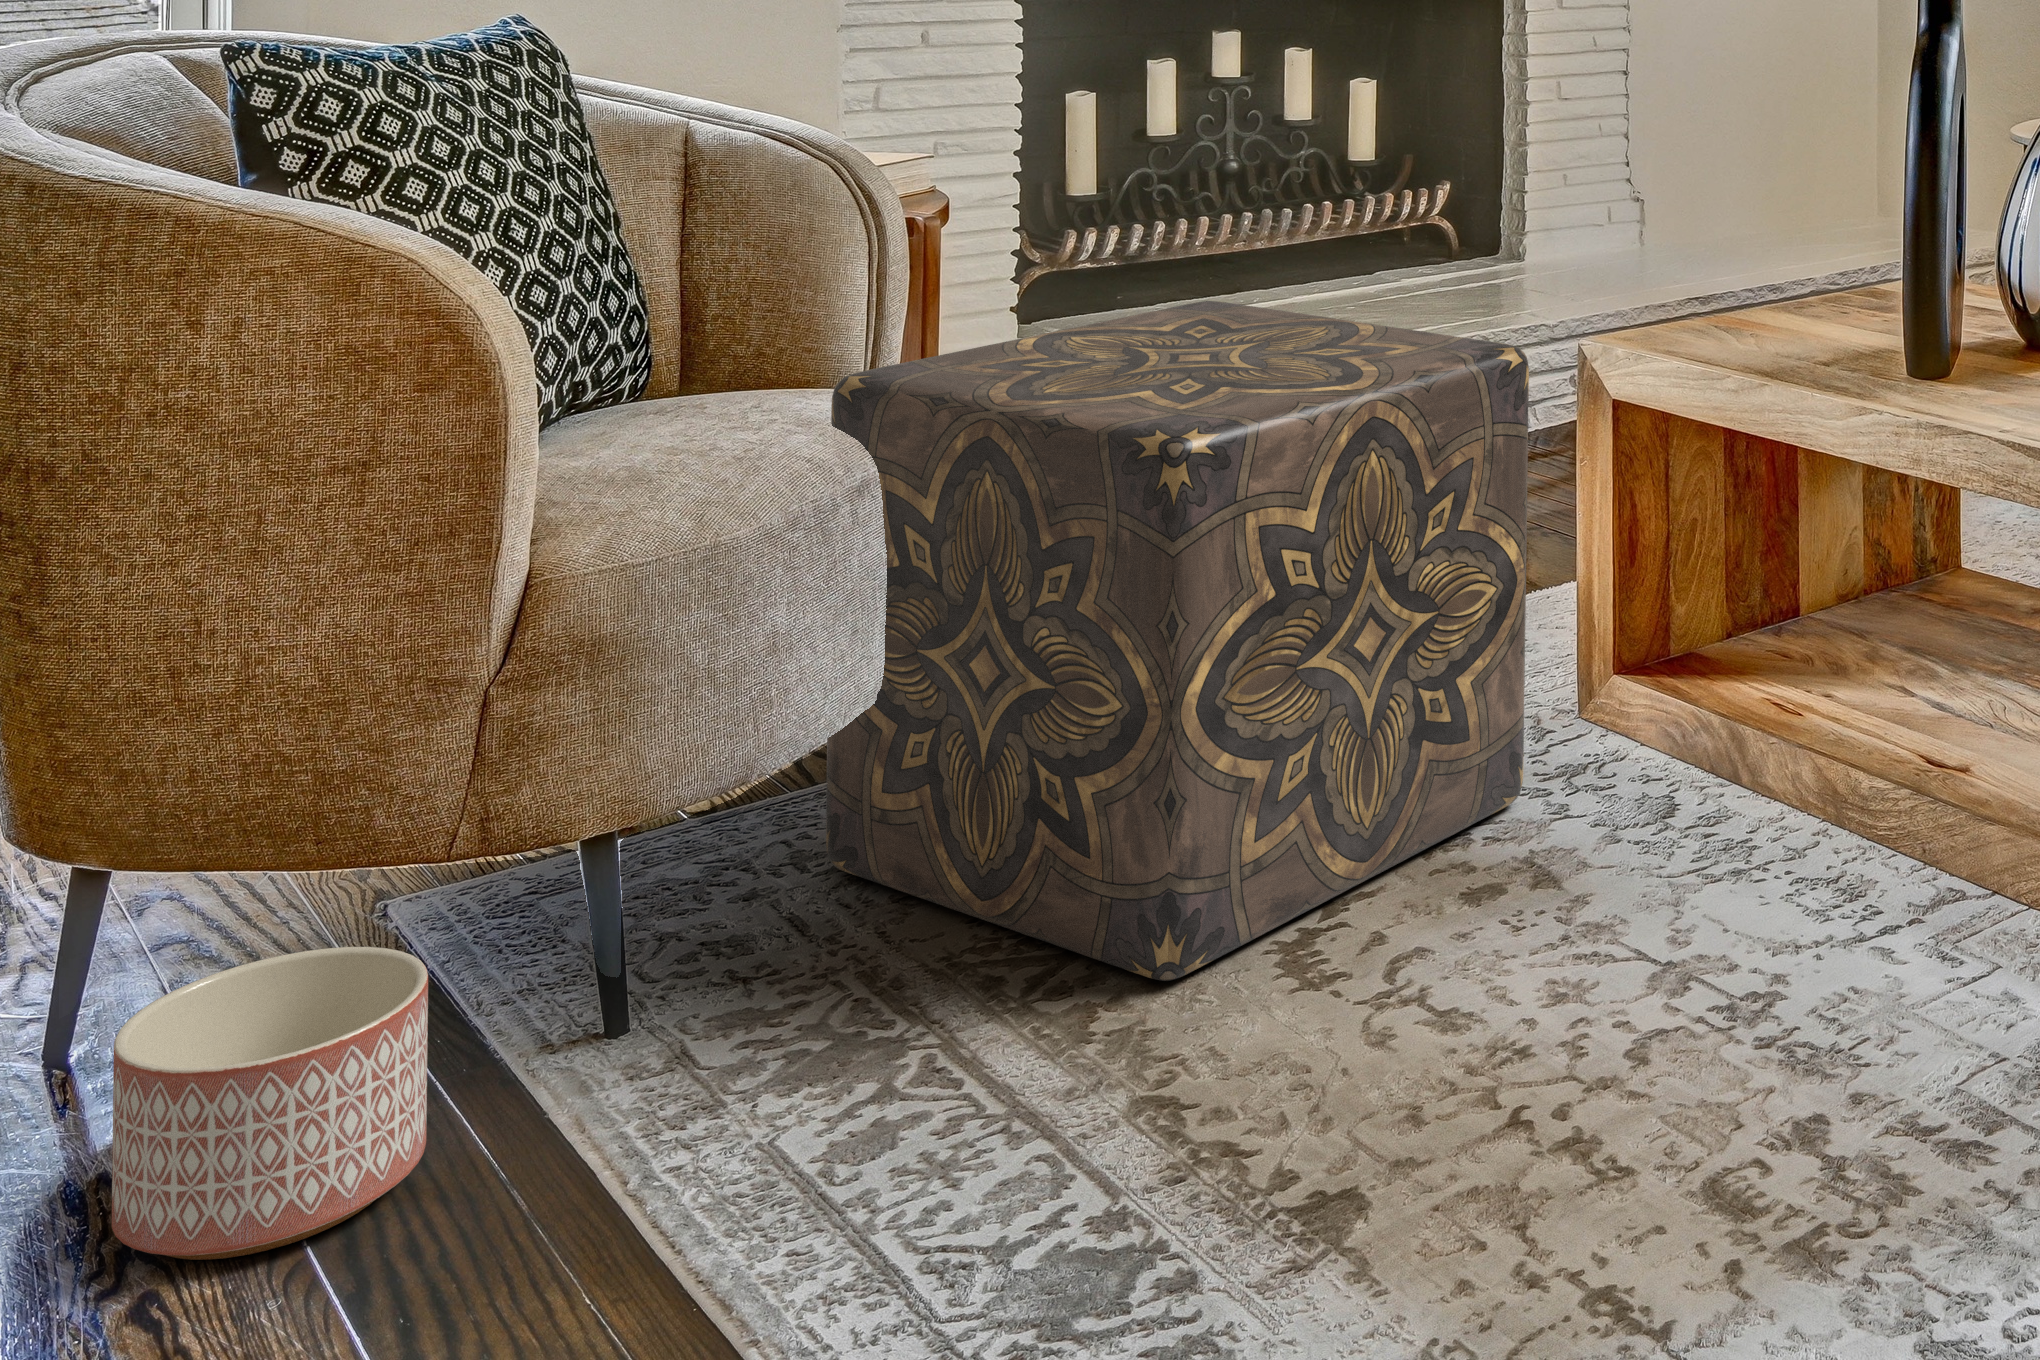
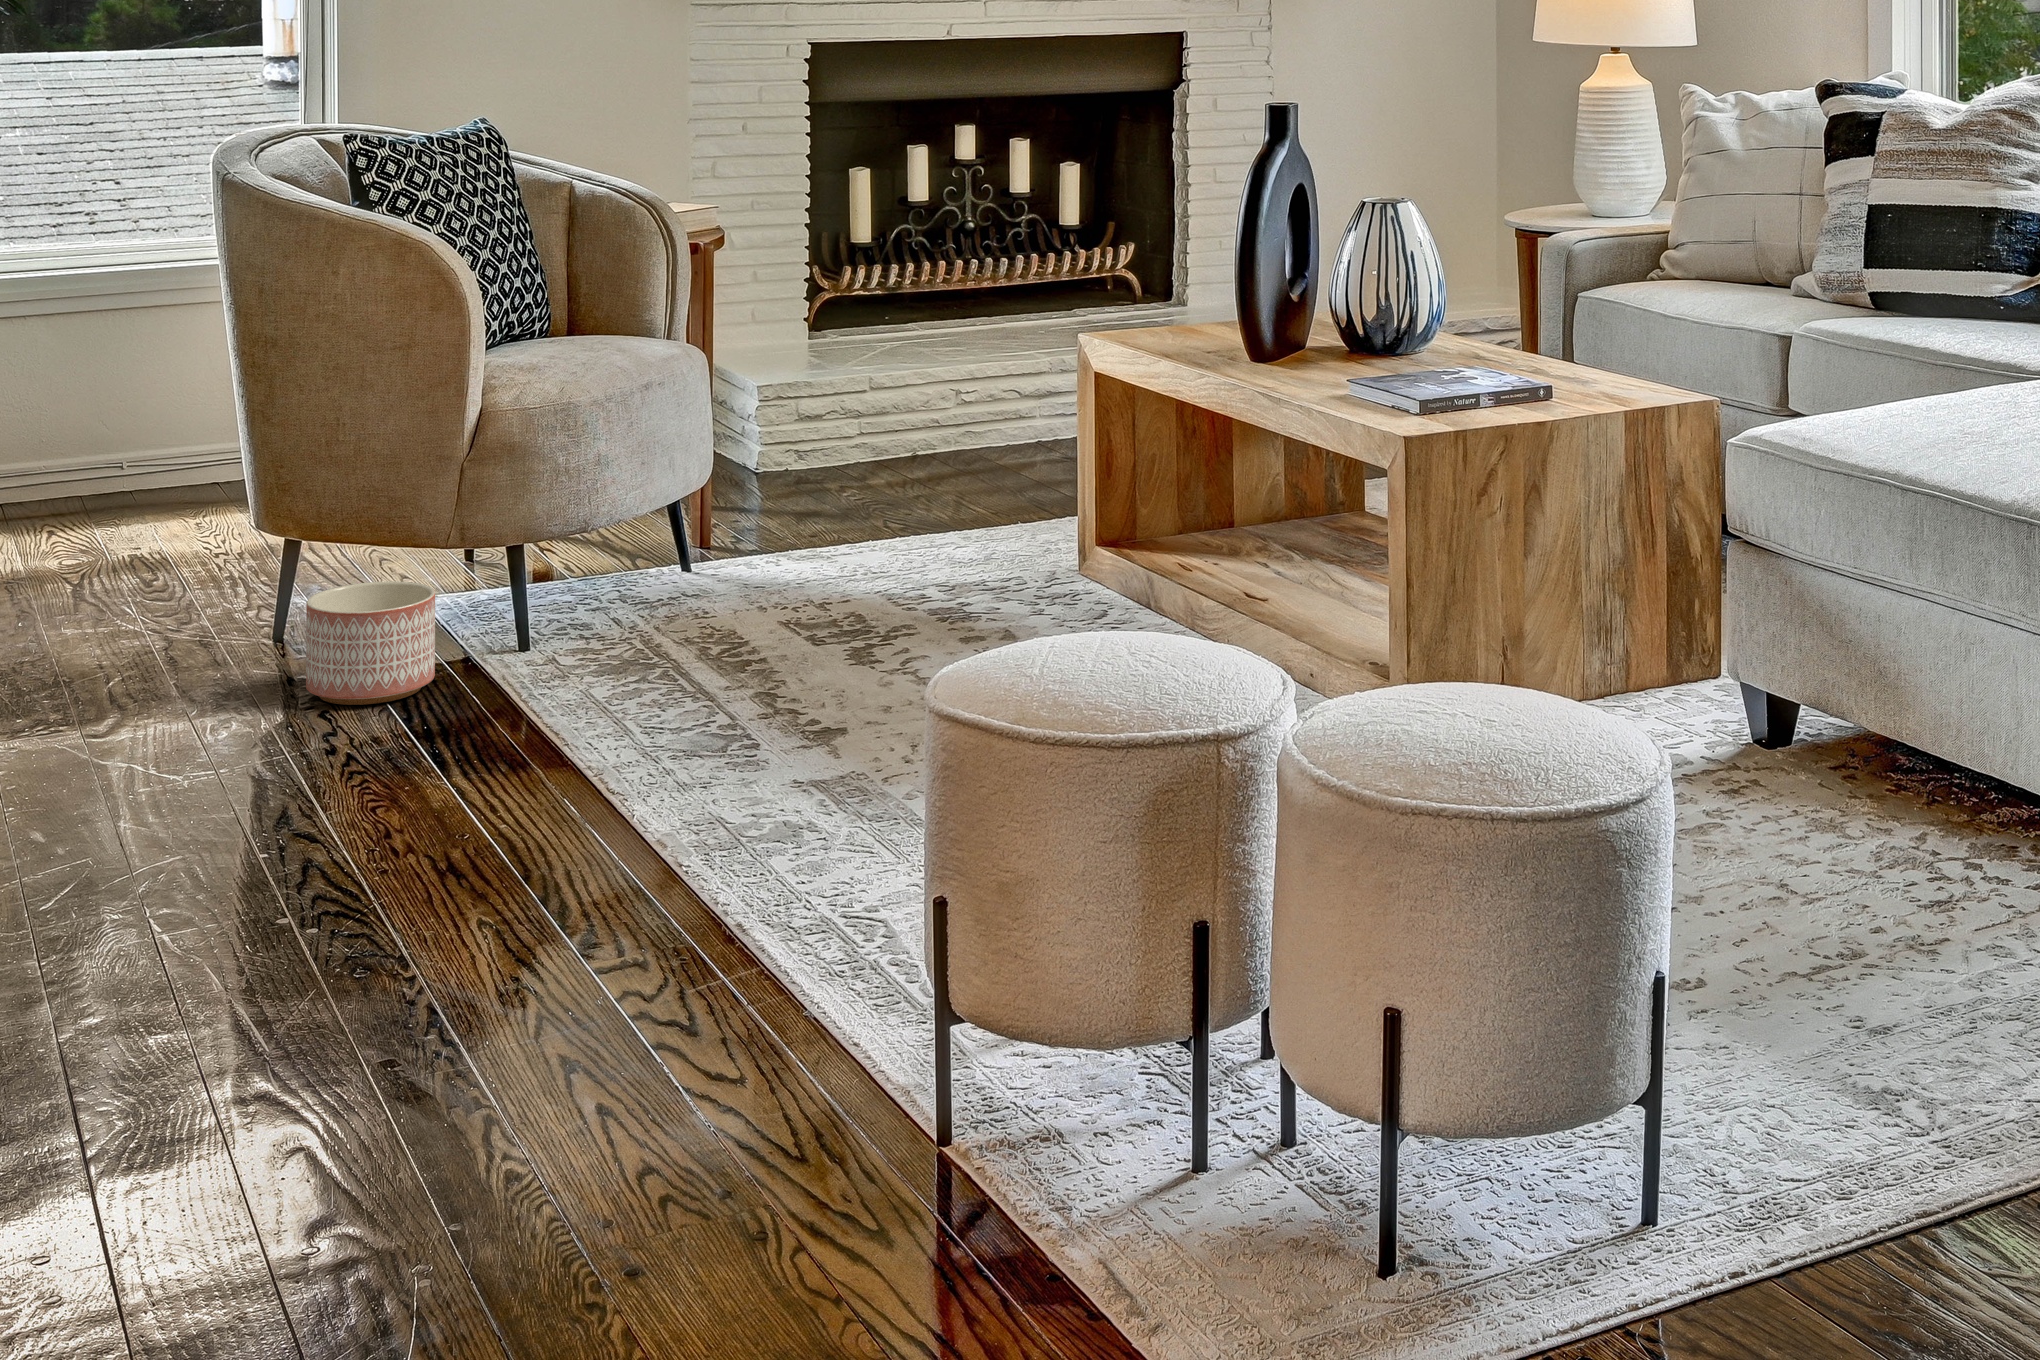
ottoman: present [826,301,1529,981] -> none [636,297,1024,656]

